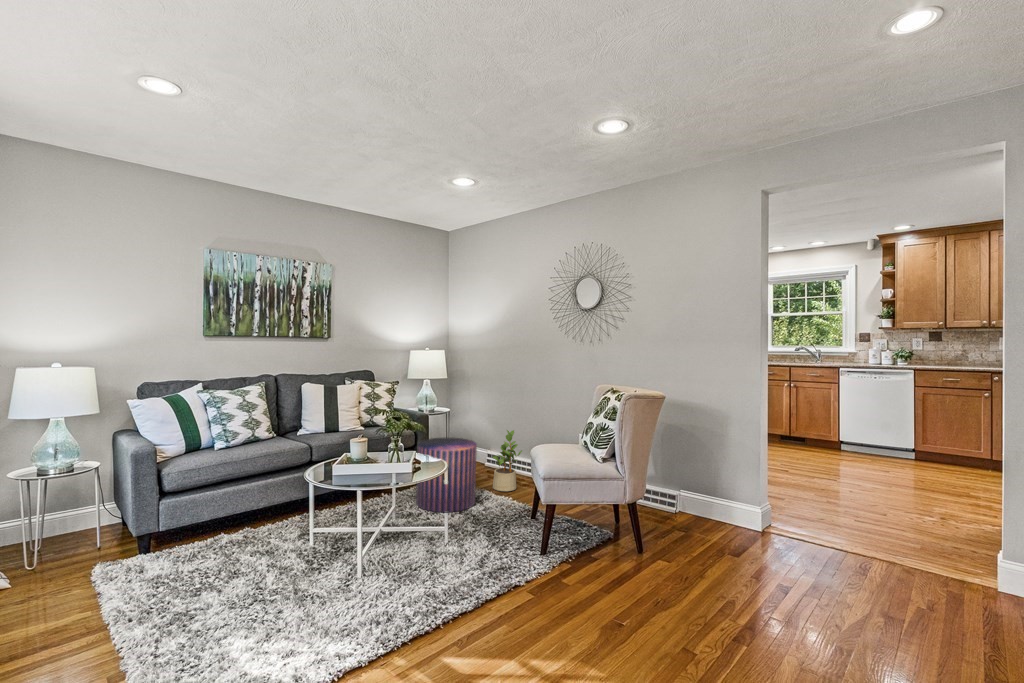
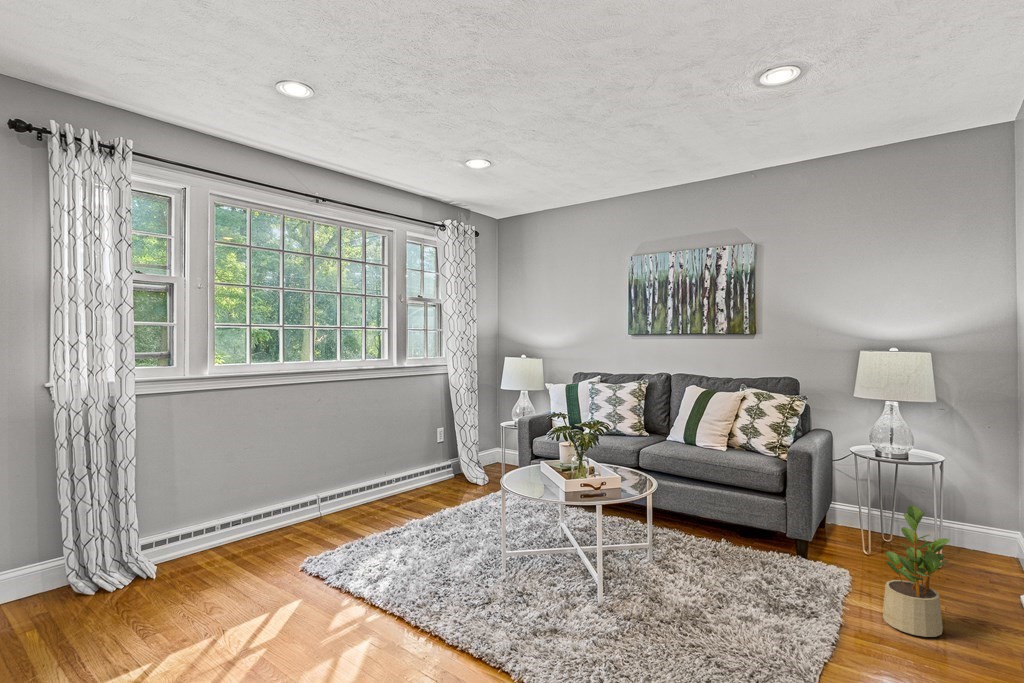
pouf: present [416,438,477,512] -> none [715,479,818,605]

